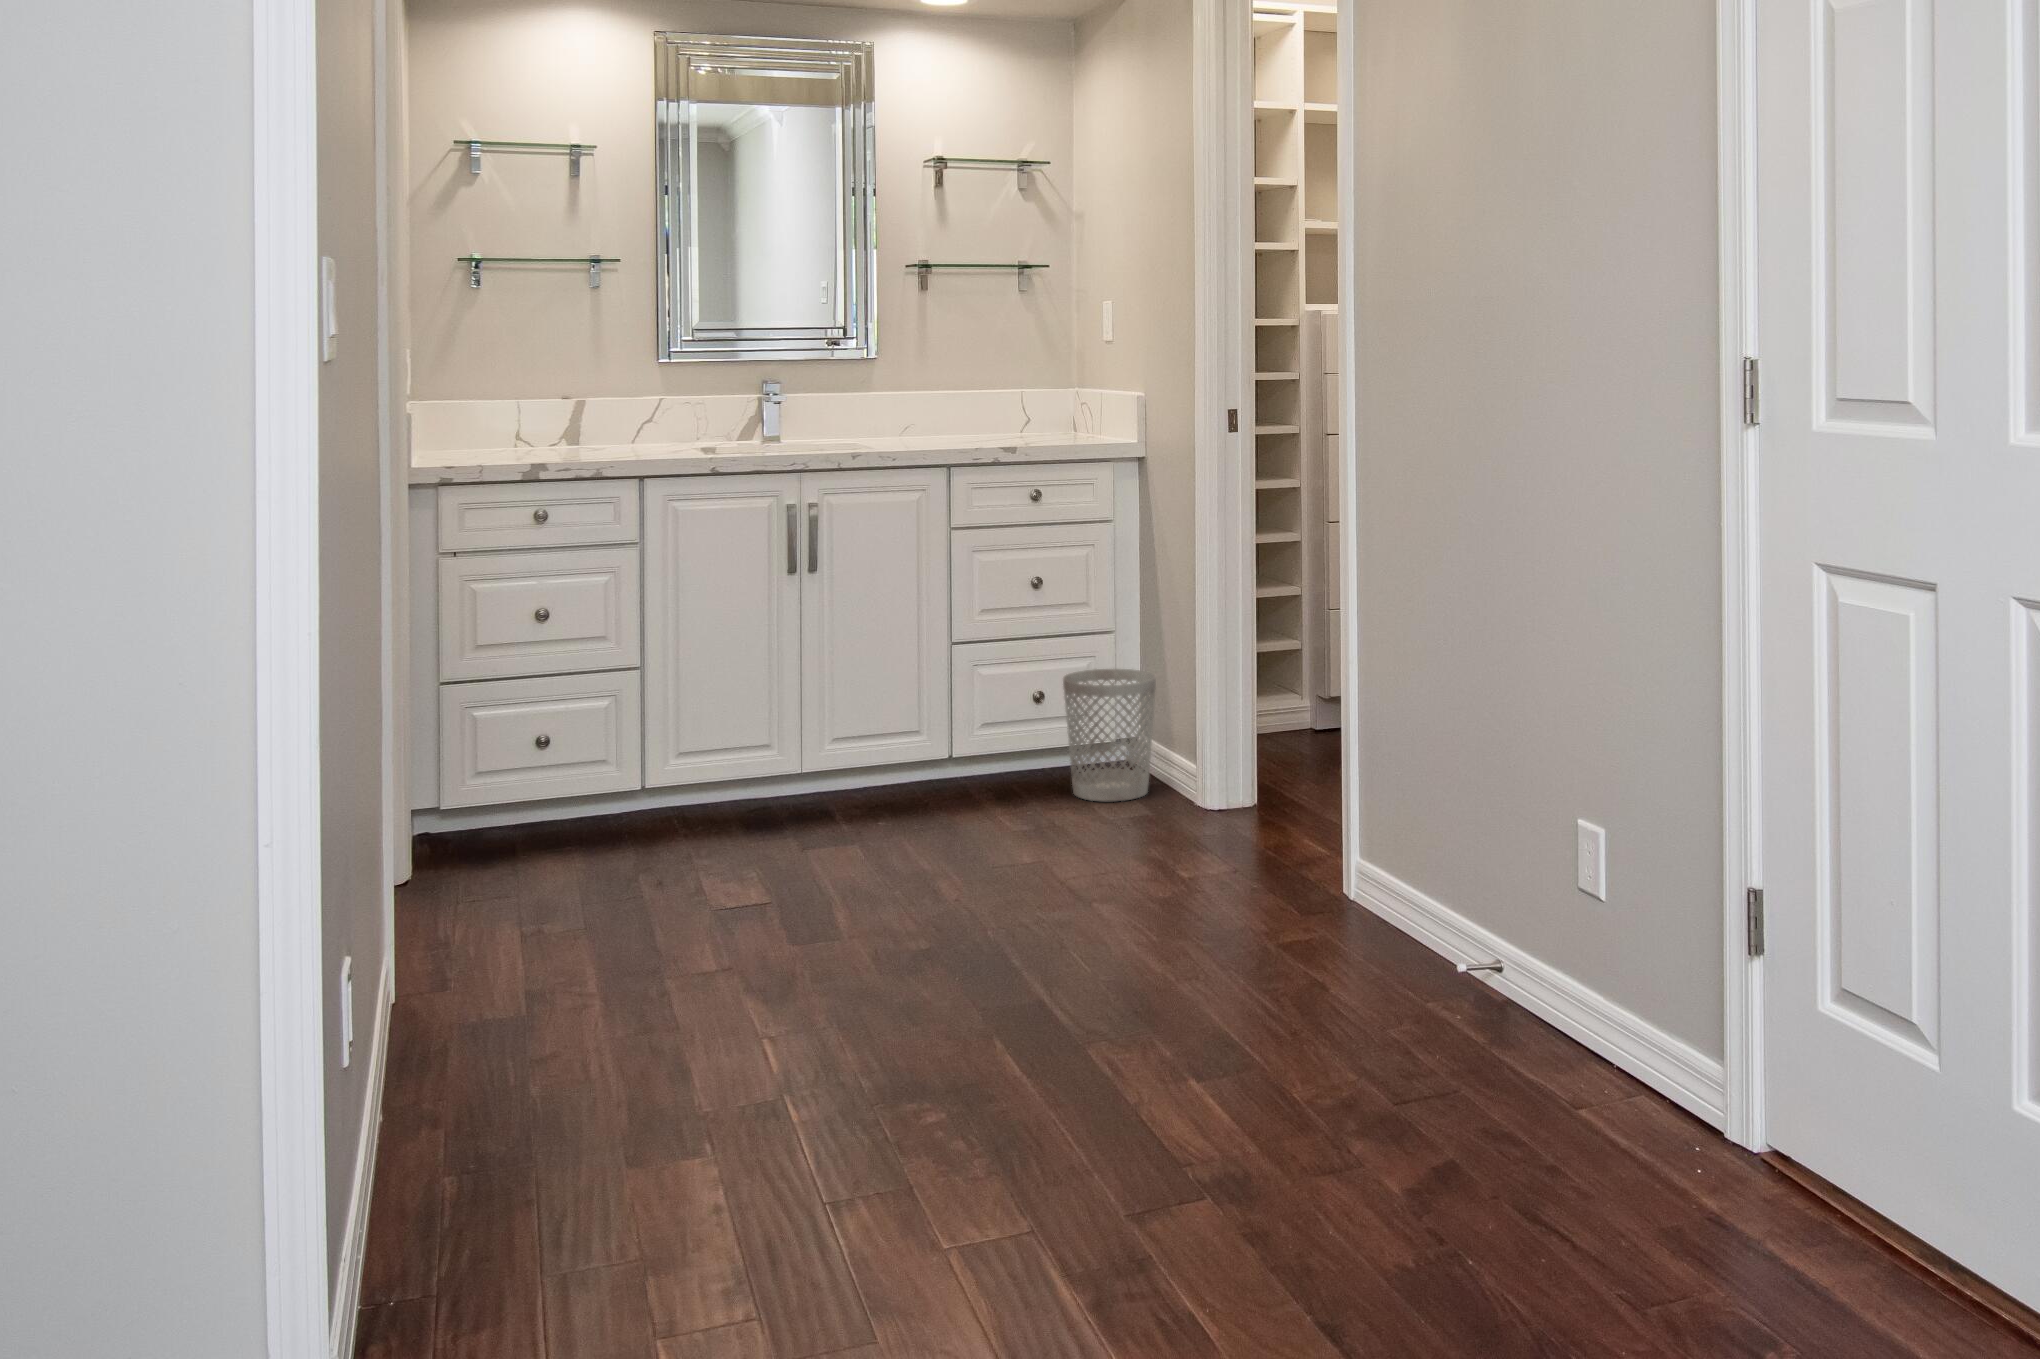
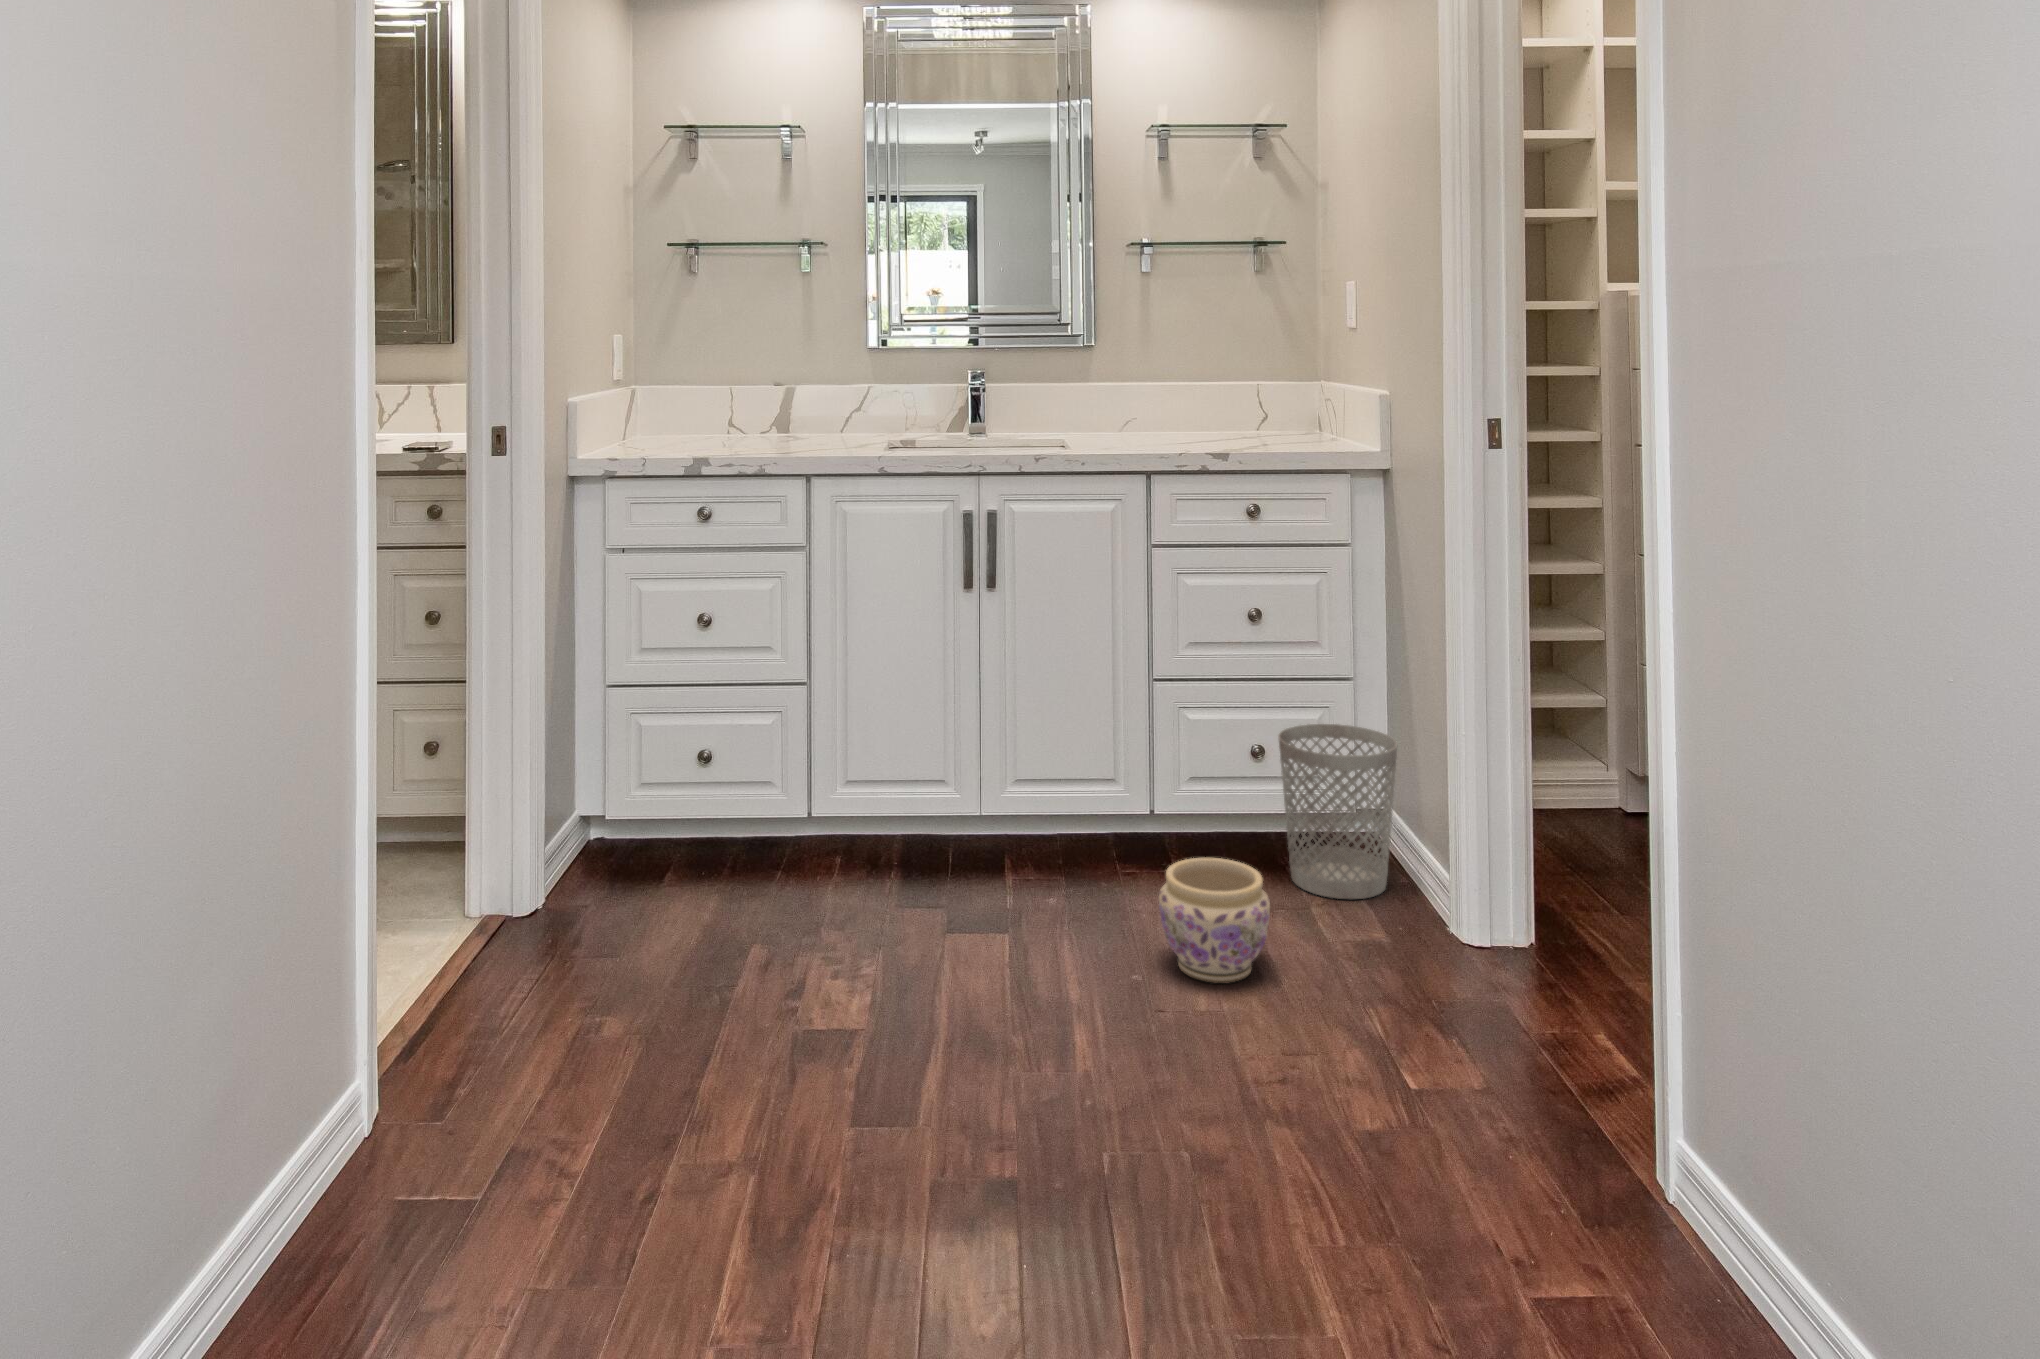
planter: none [987,766,1073,854] -> present [1159,858,1270,984]

